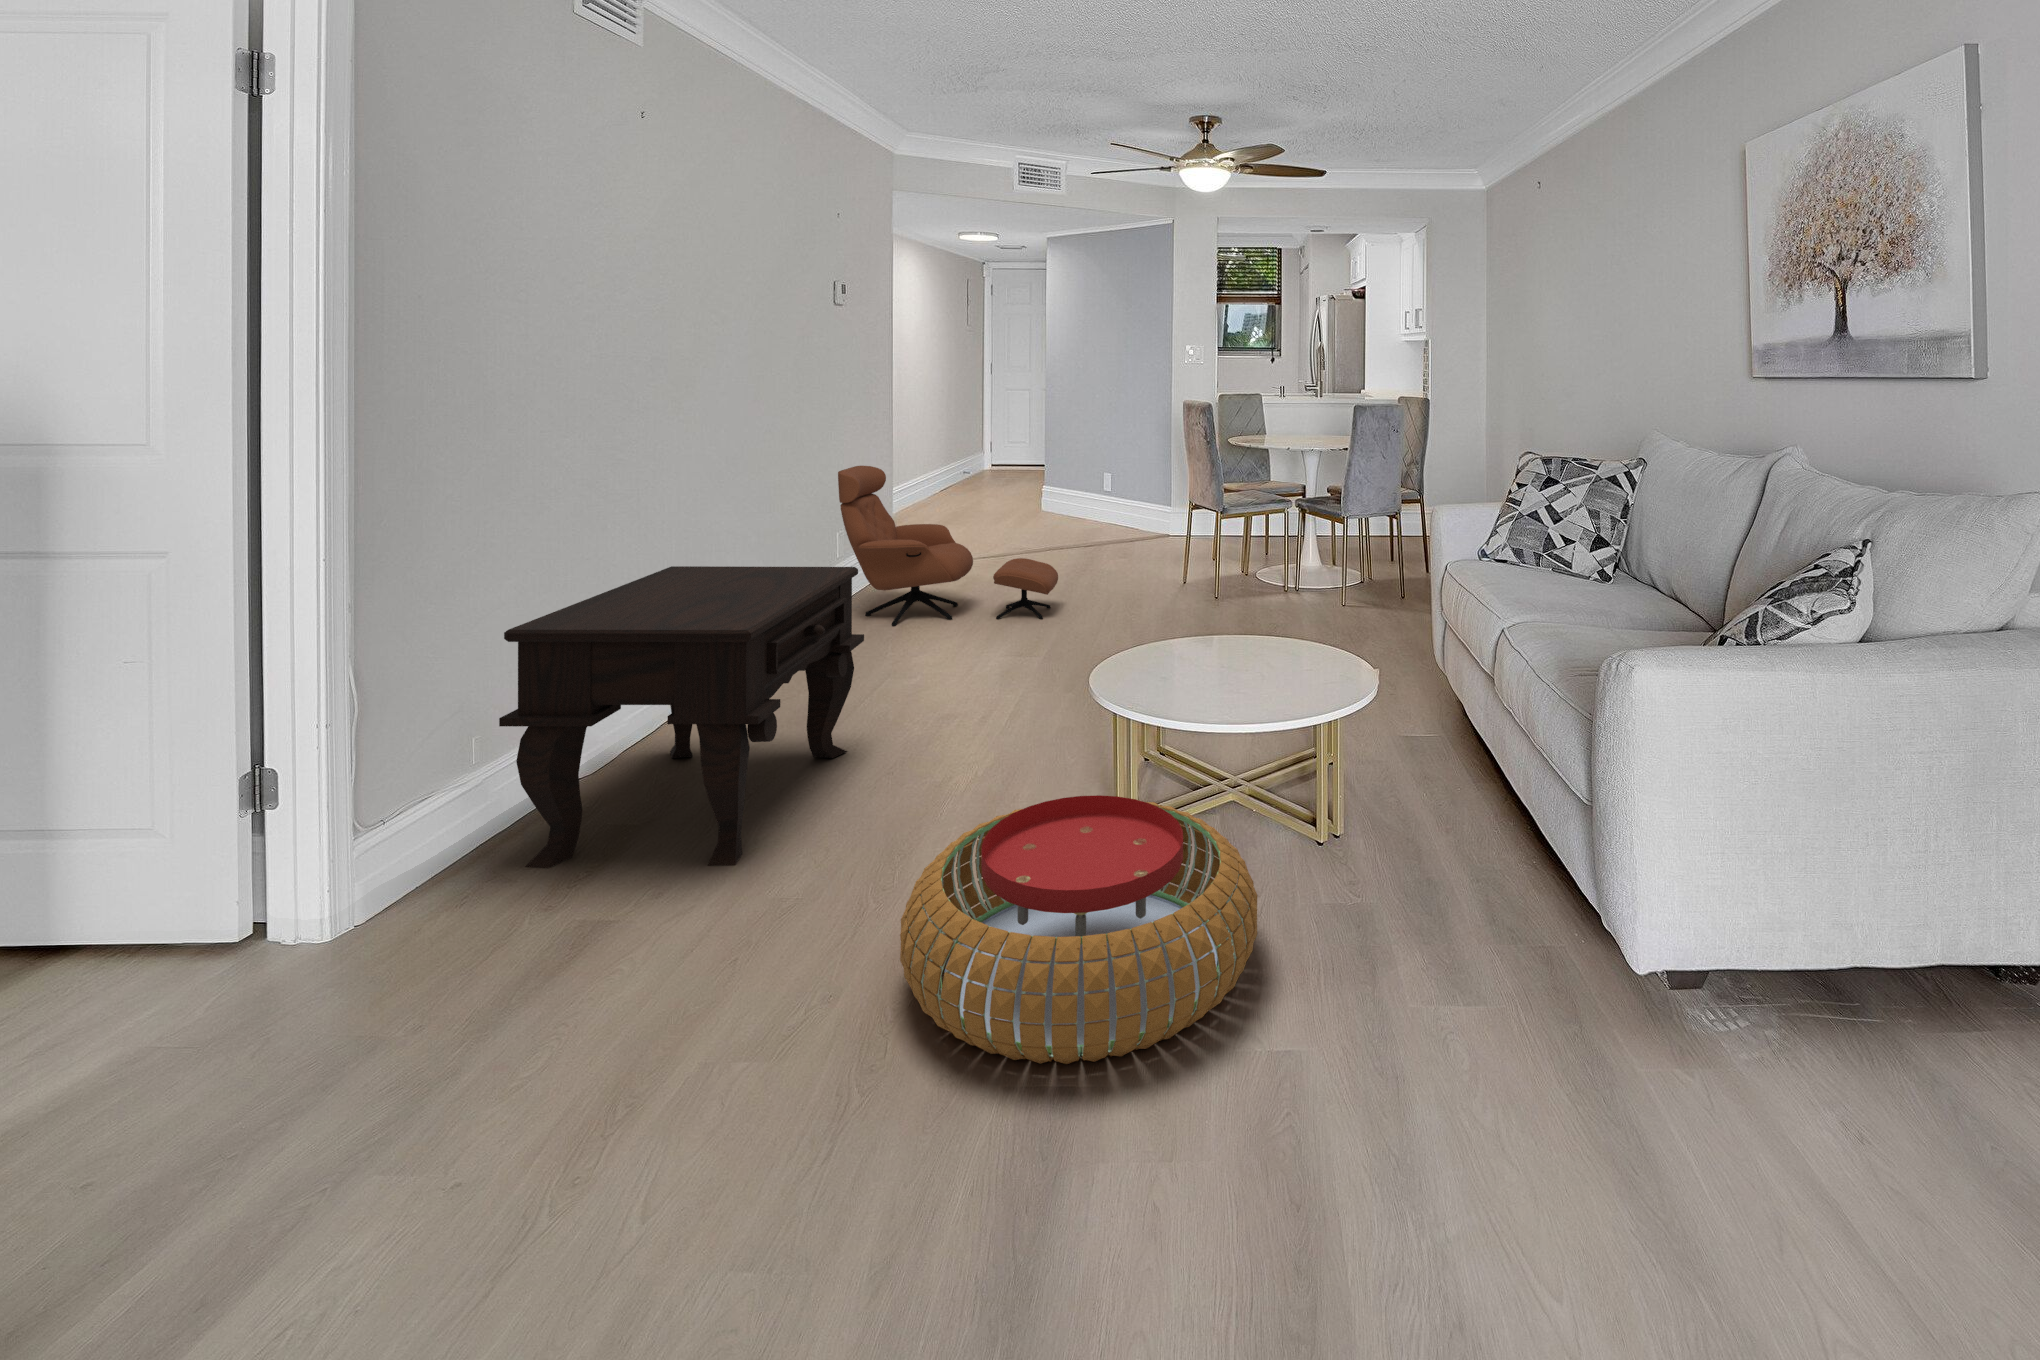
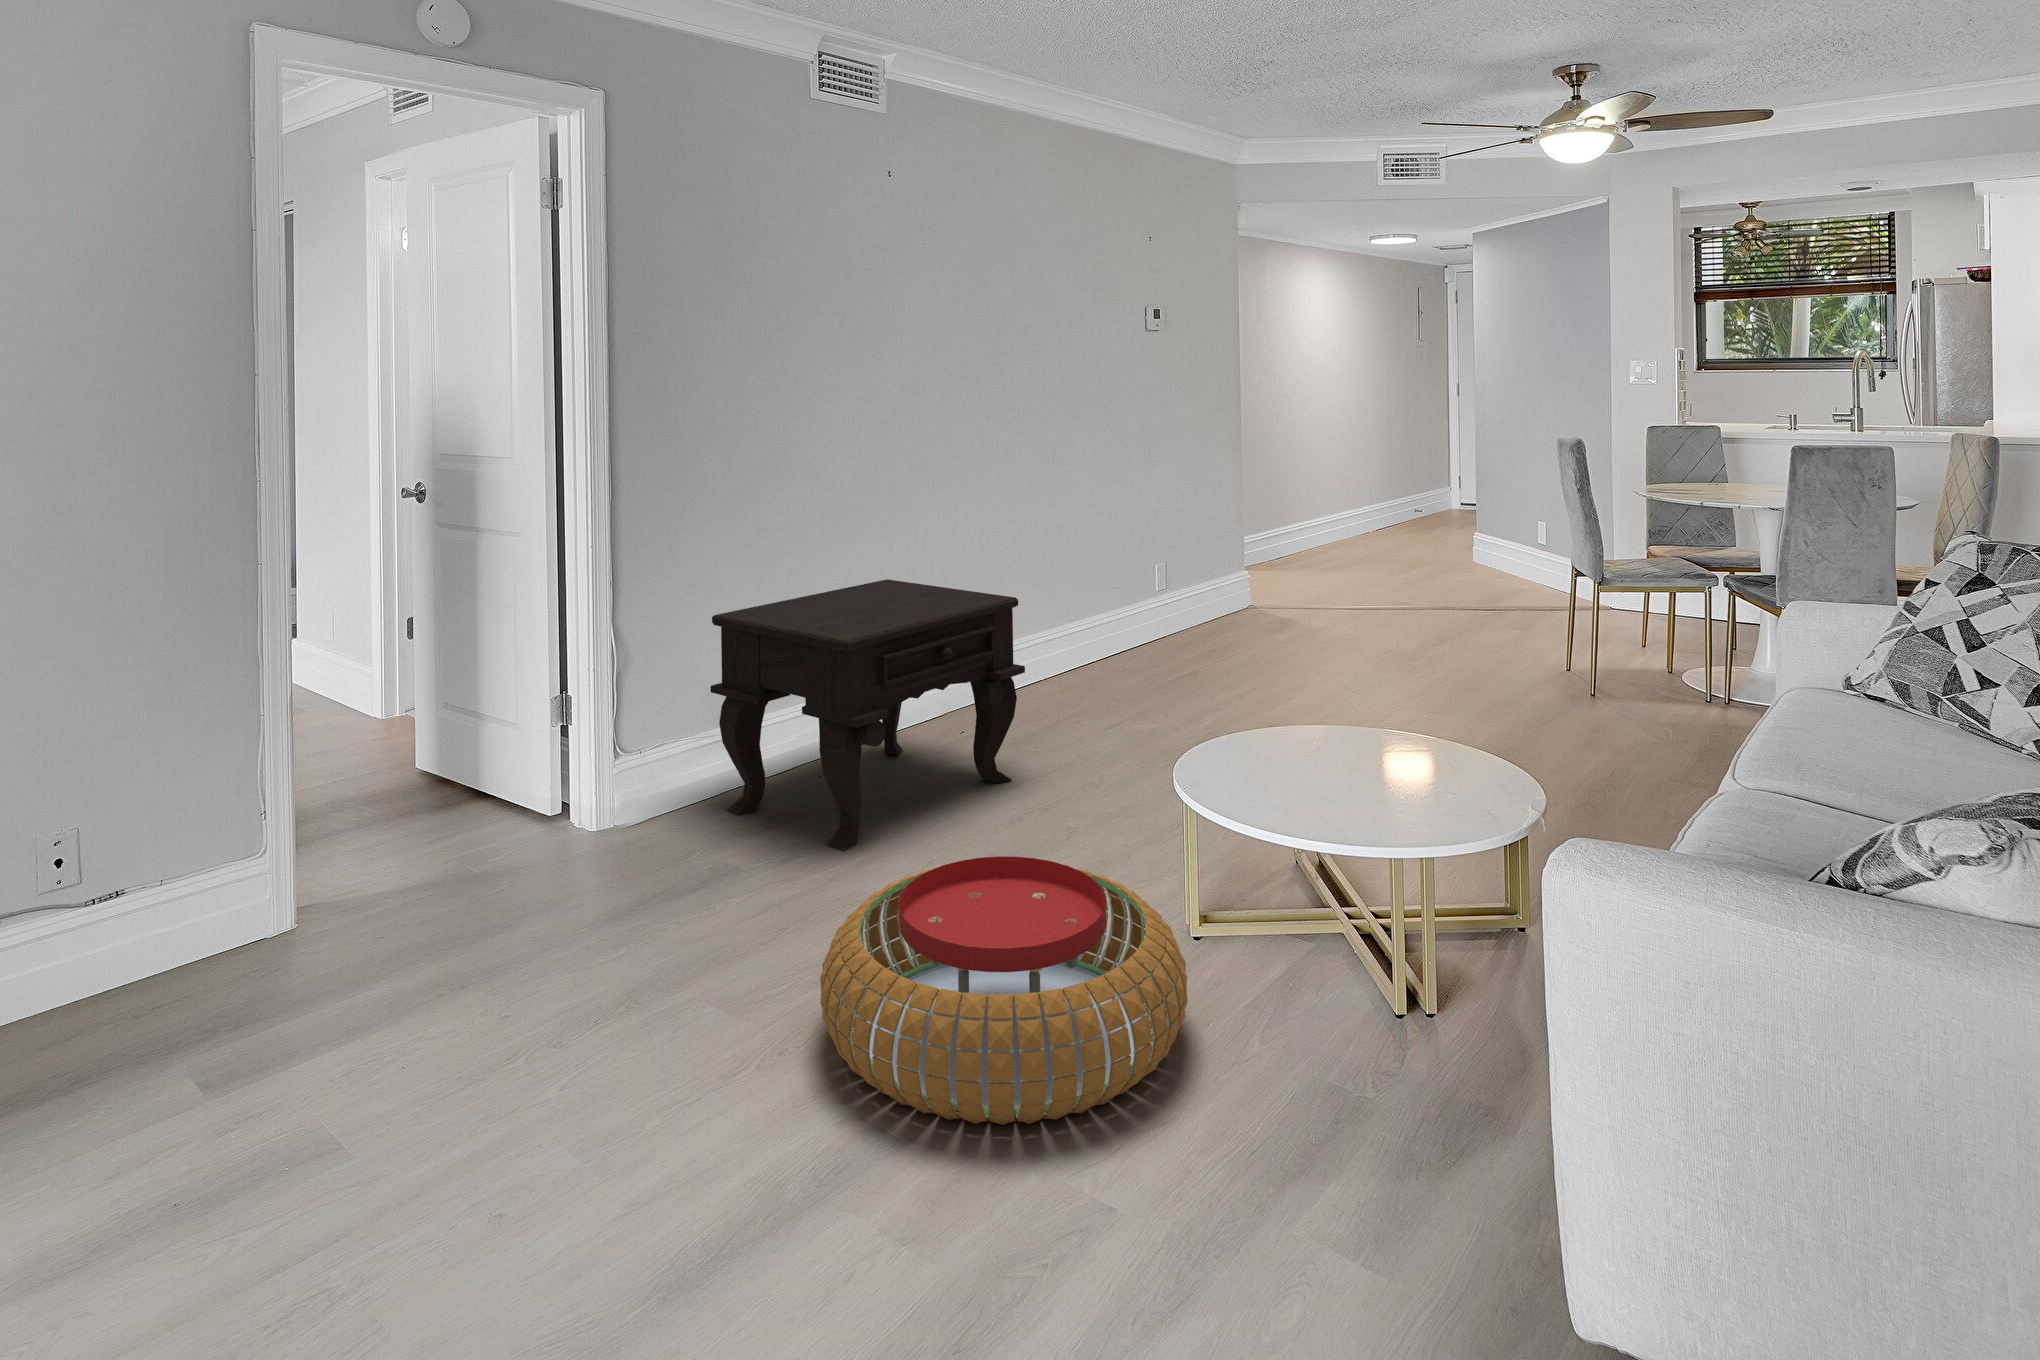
lounge chair: present [838,466,1058,626] -> none [1124,496,1361,688]

